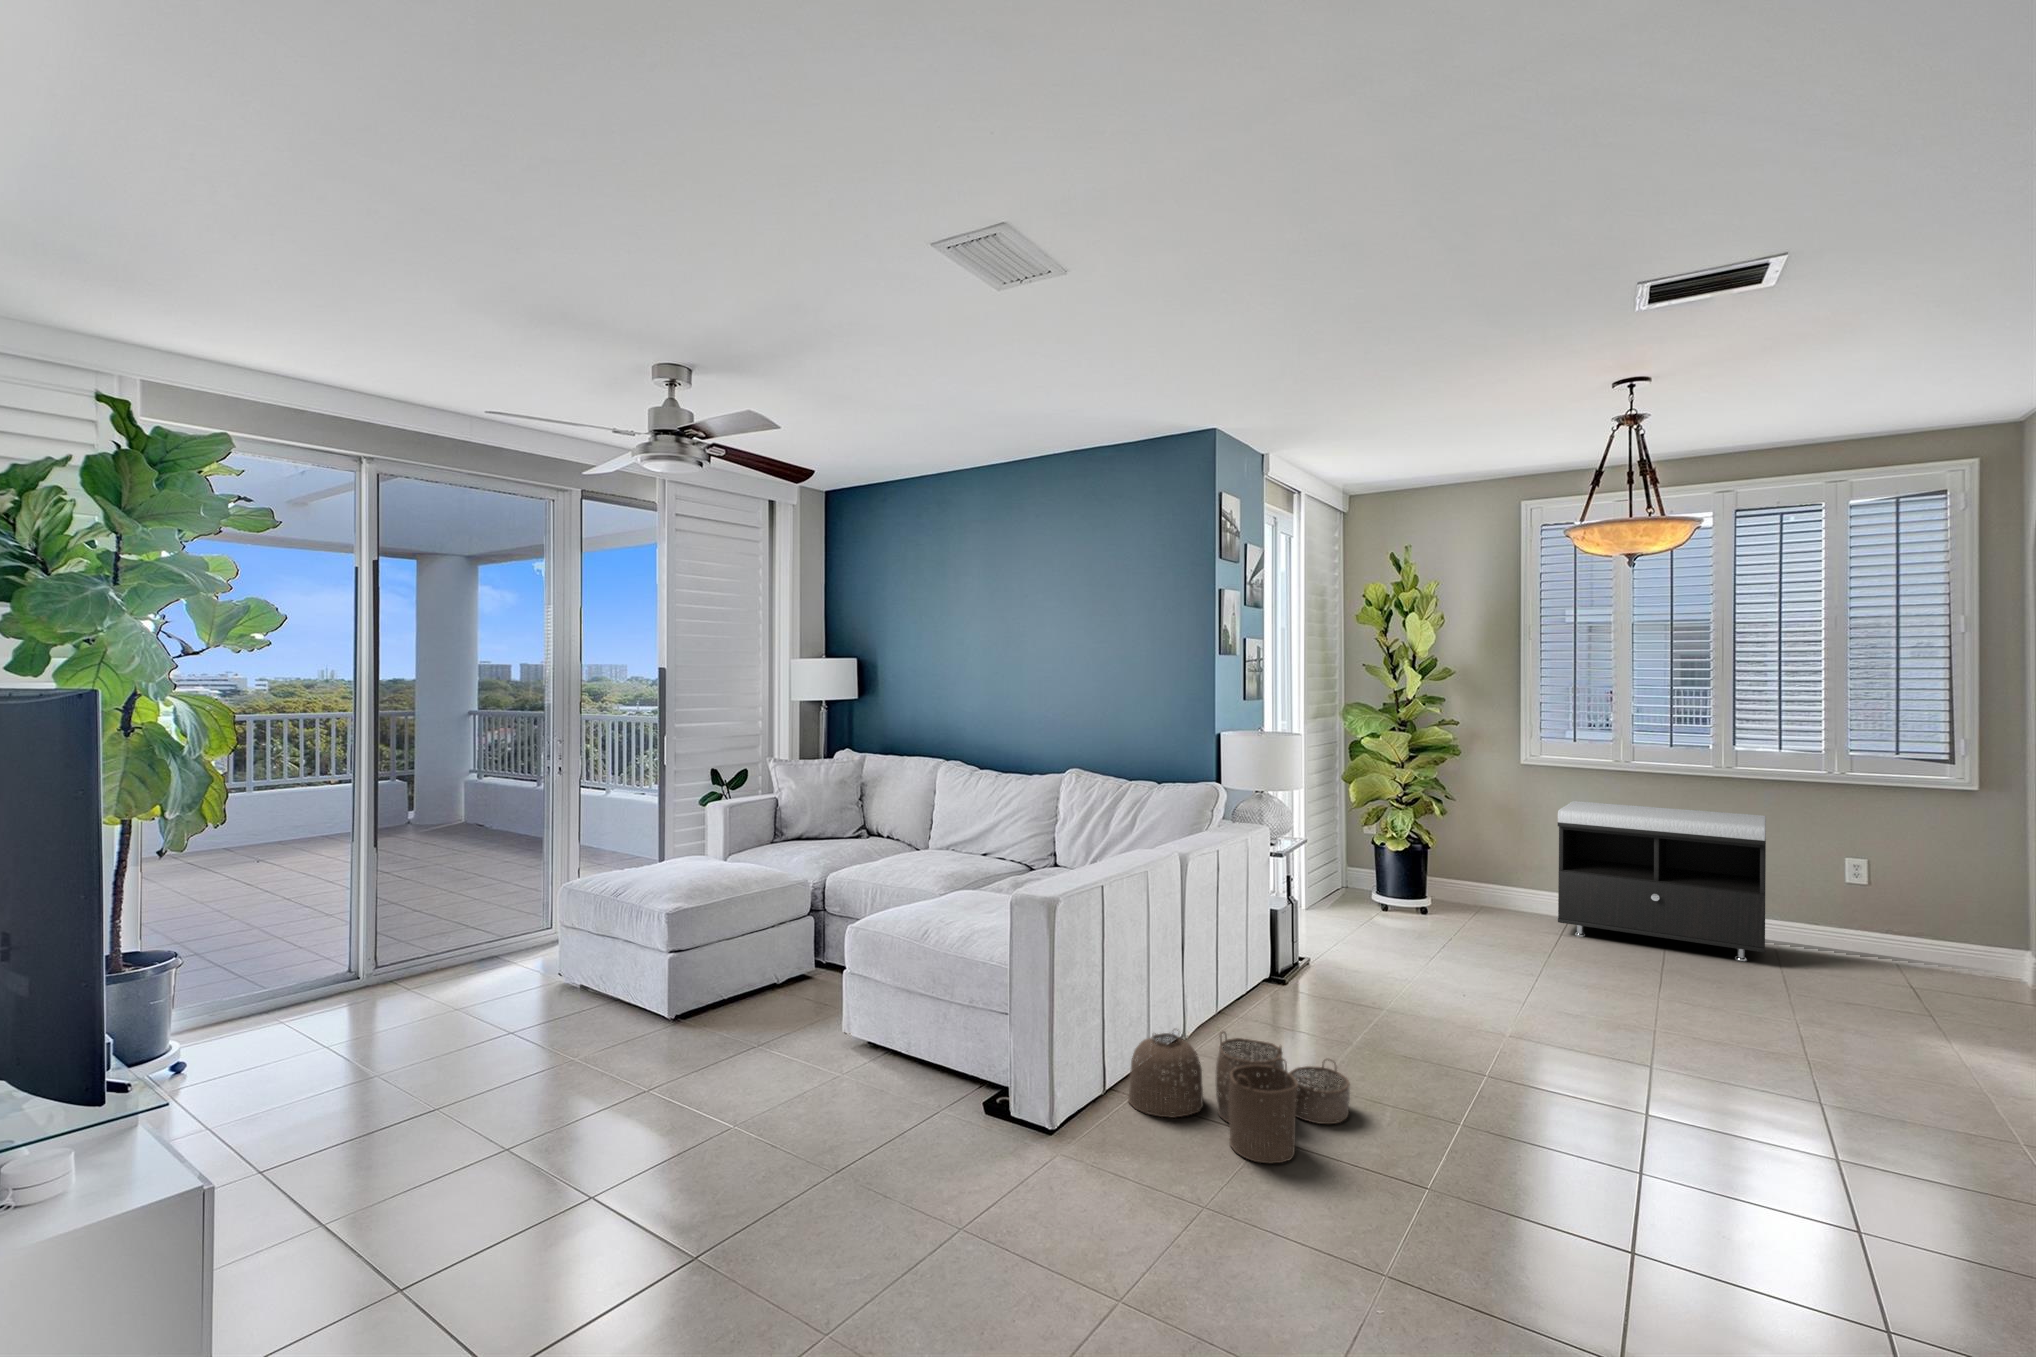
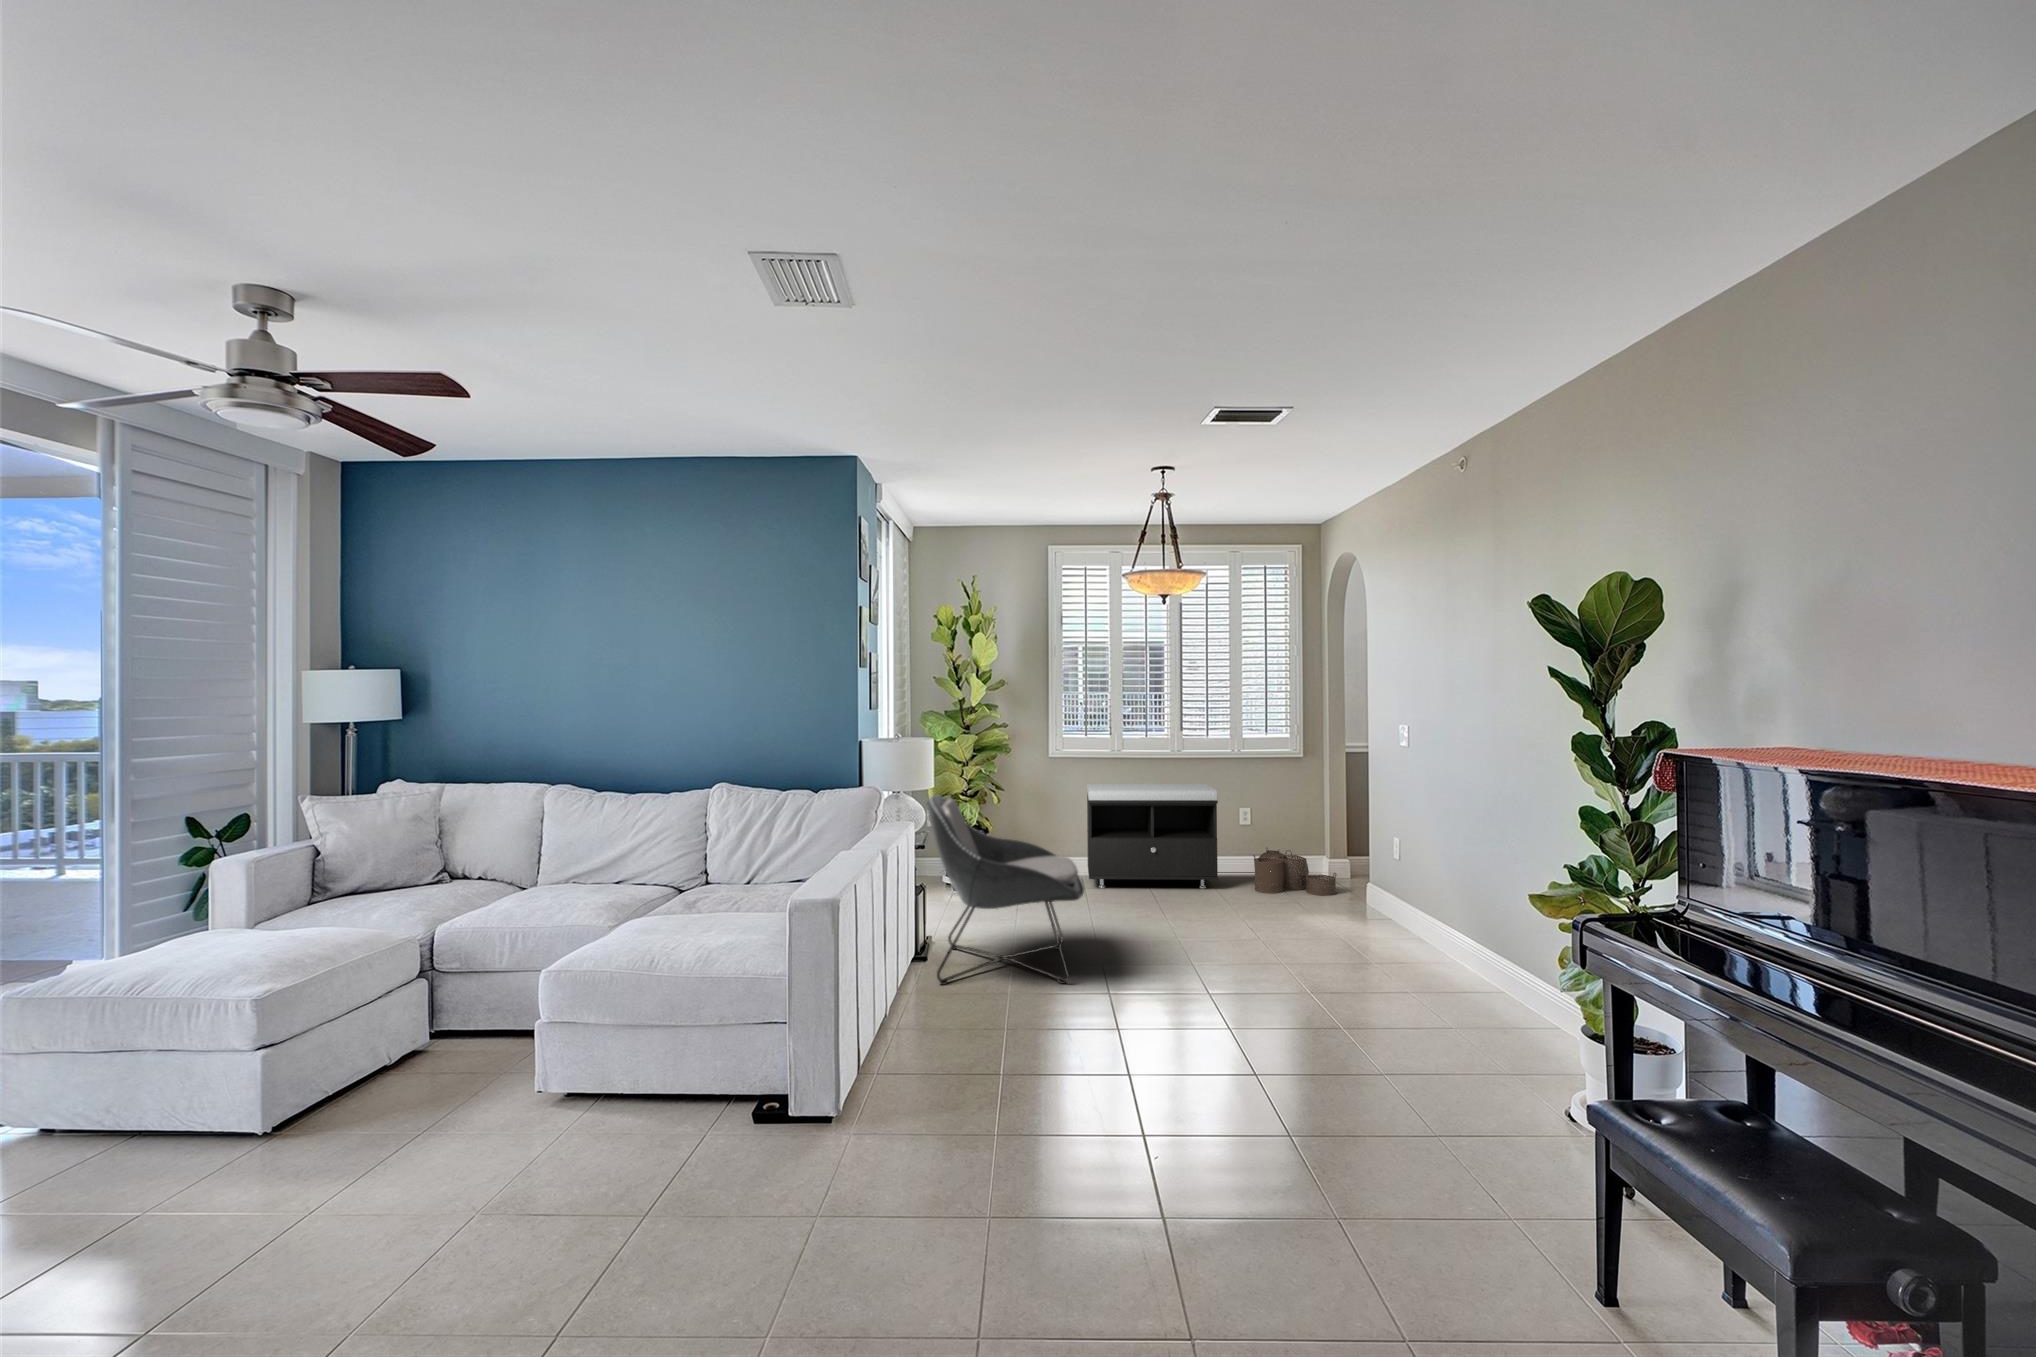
lounge chair: none [1261,800,1467,1045] -> present [927,795,1084,985]
woven basket: present [1128,1031,1350,1163] -> present [1253,849,1336,895]

